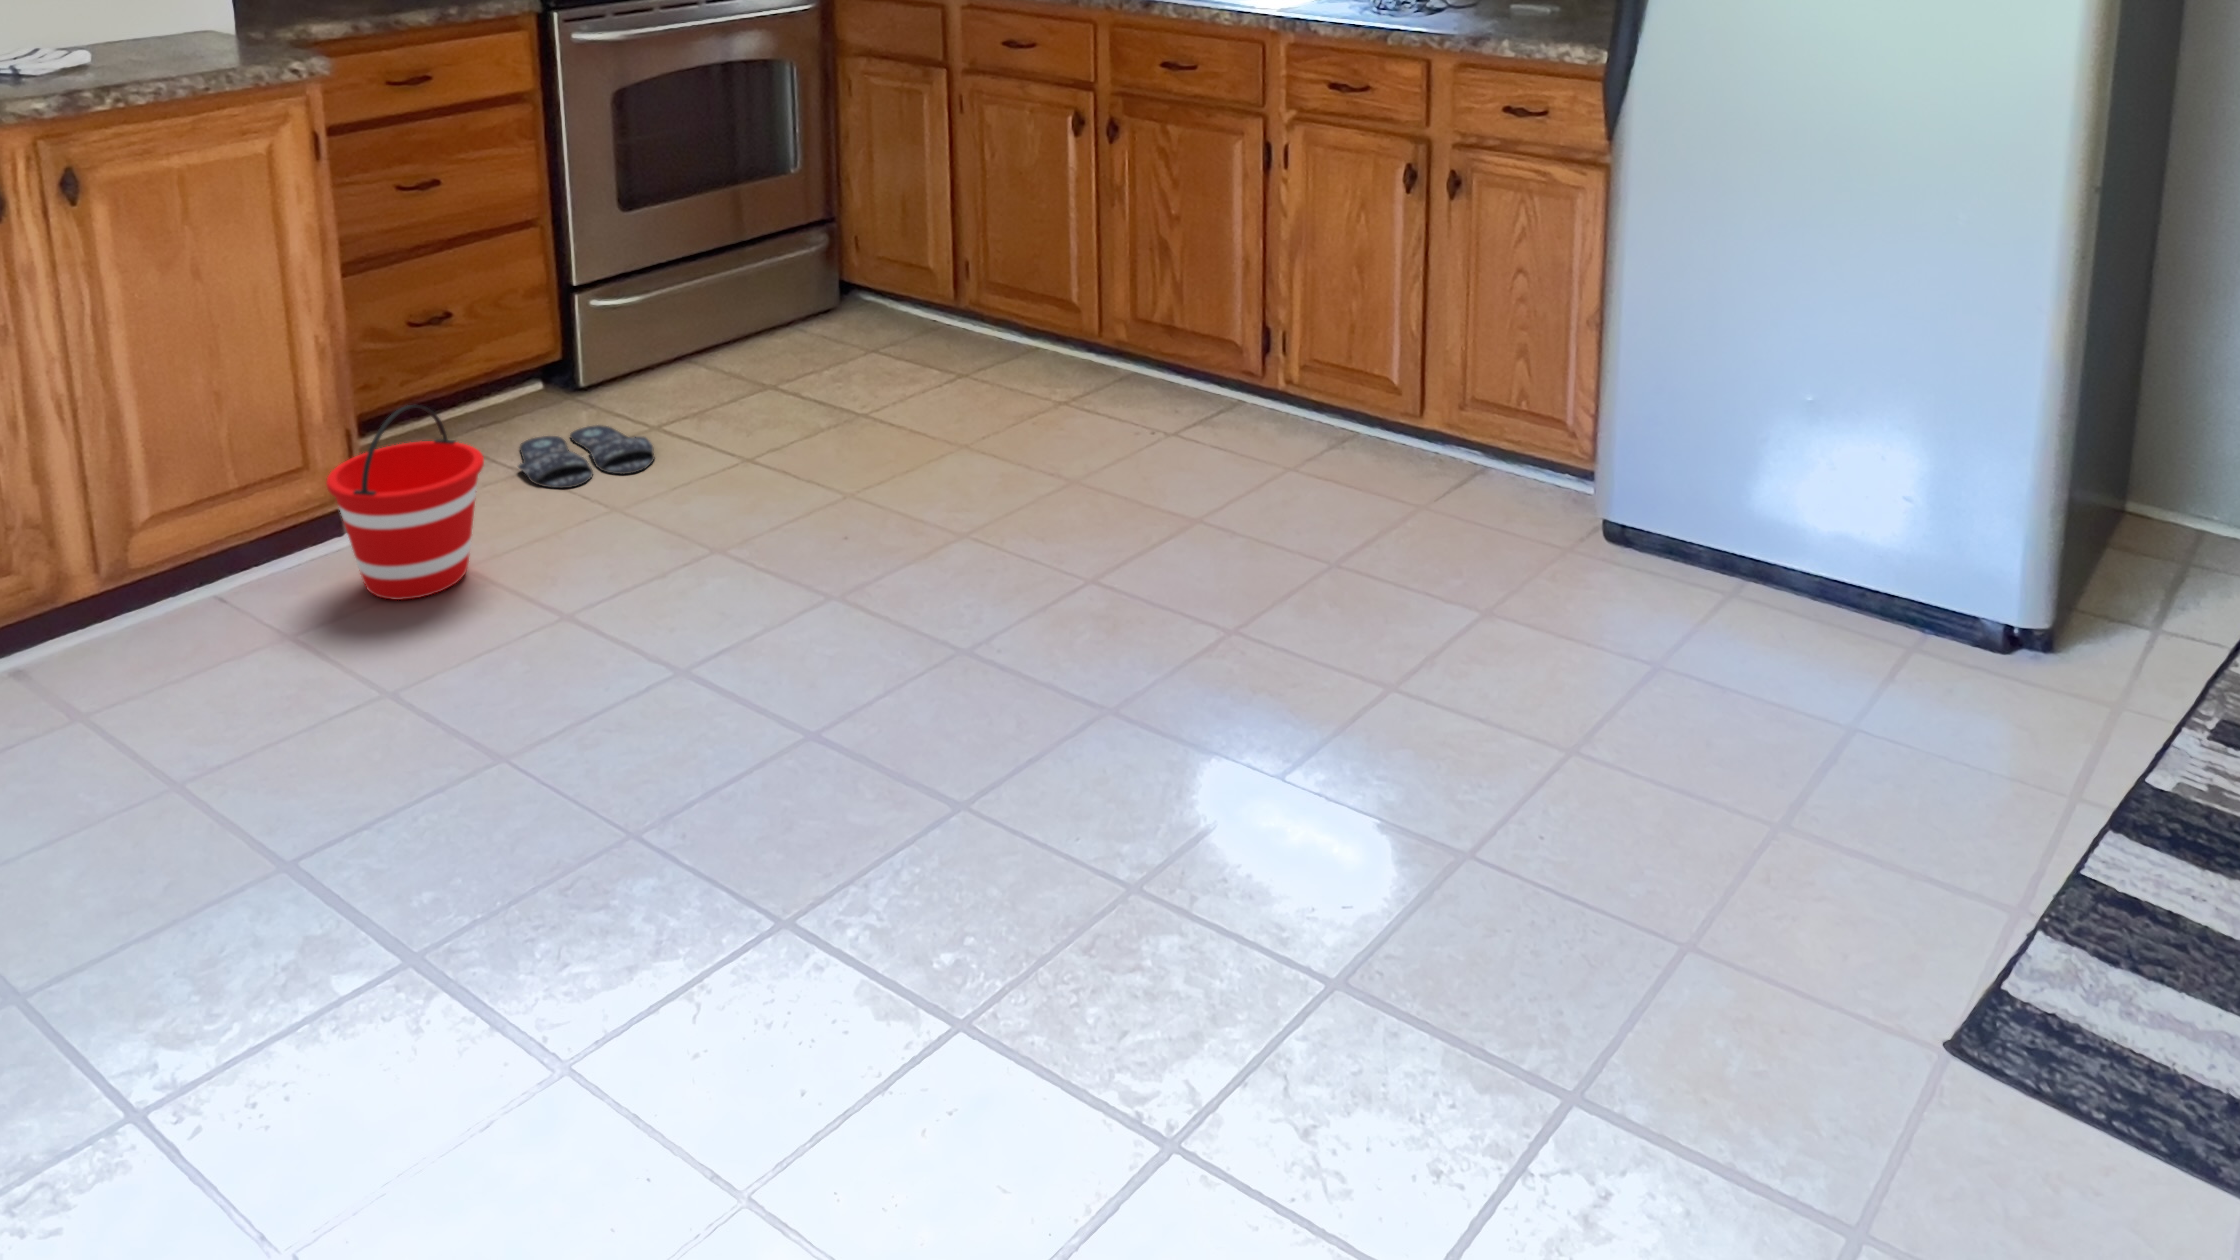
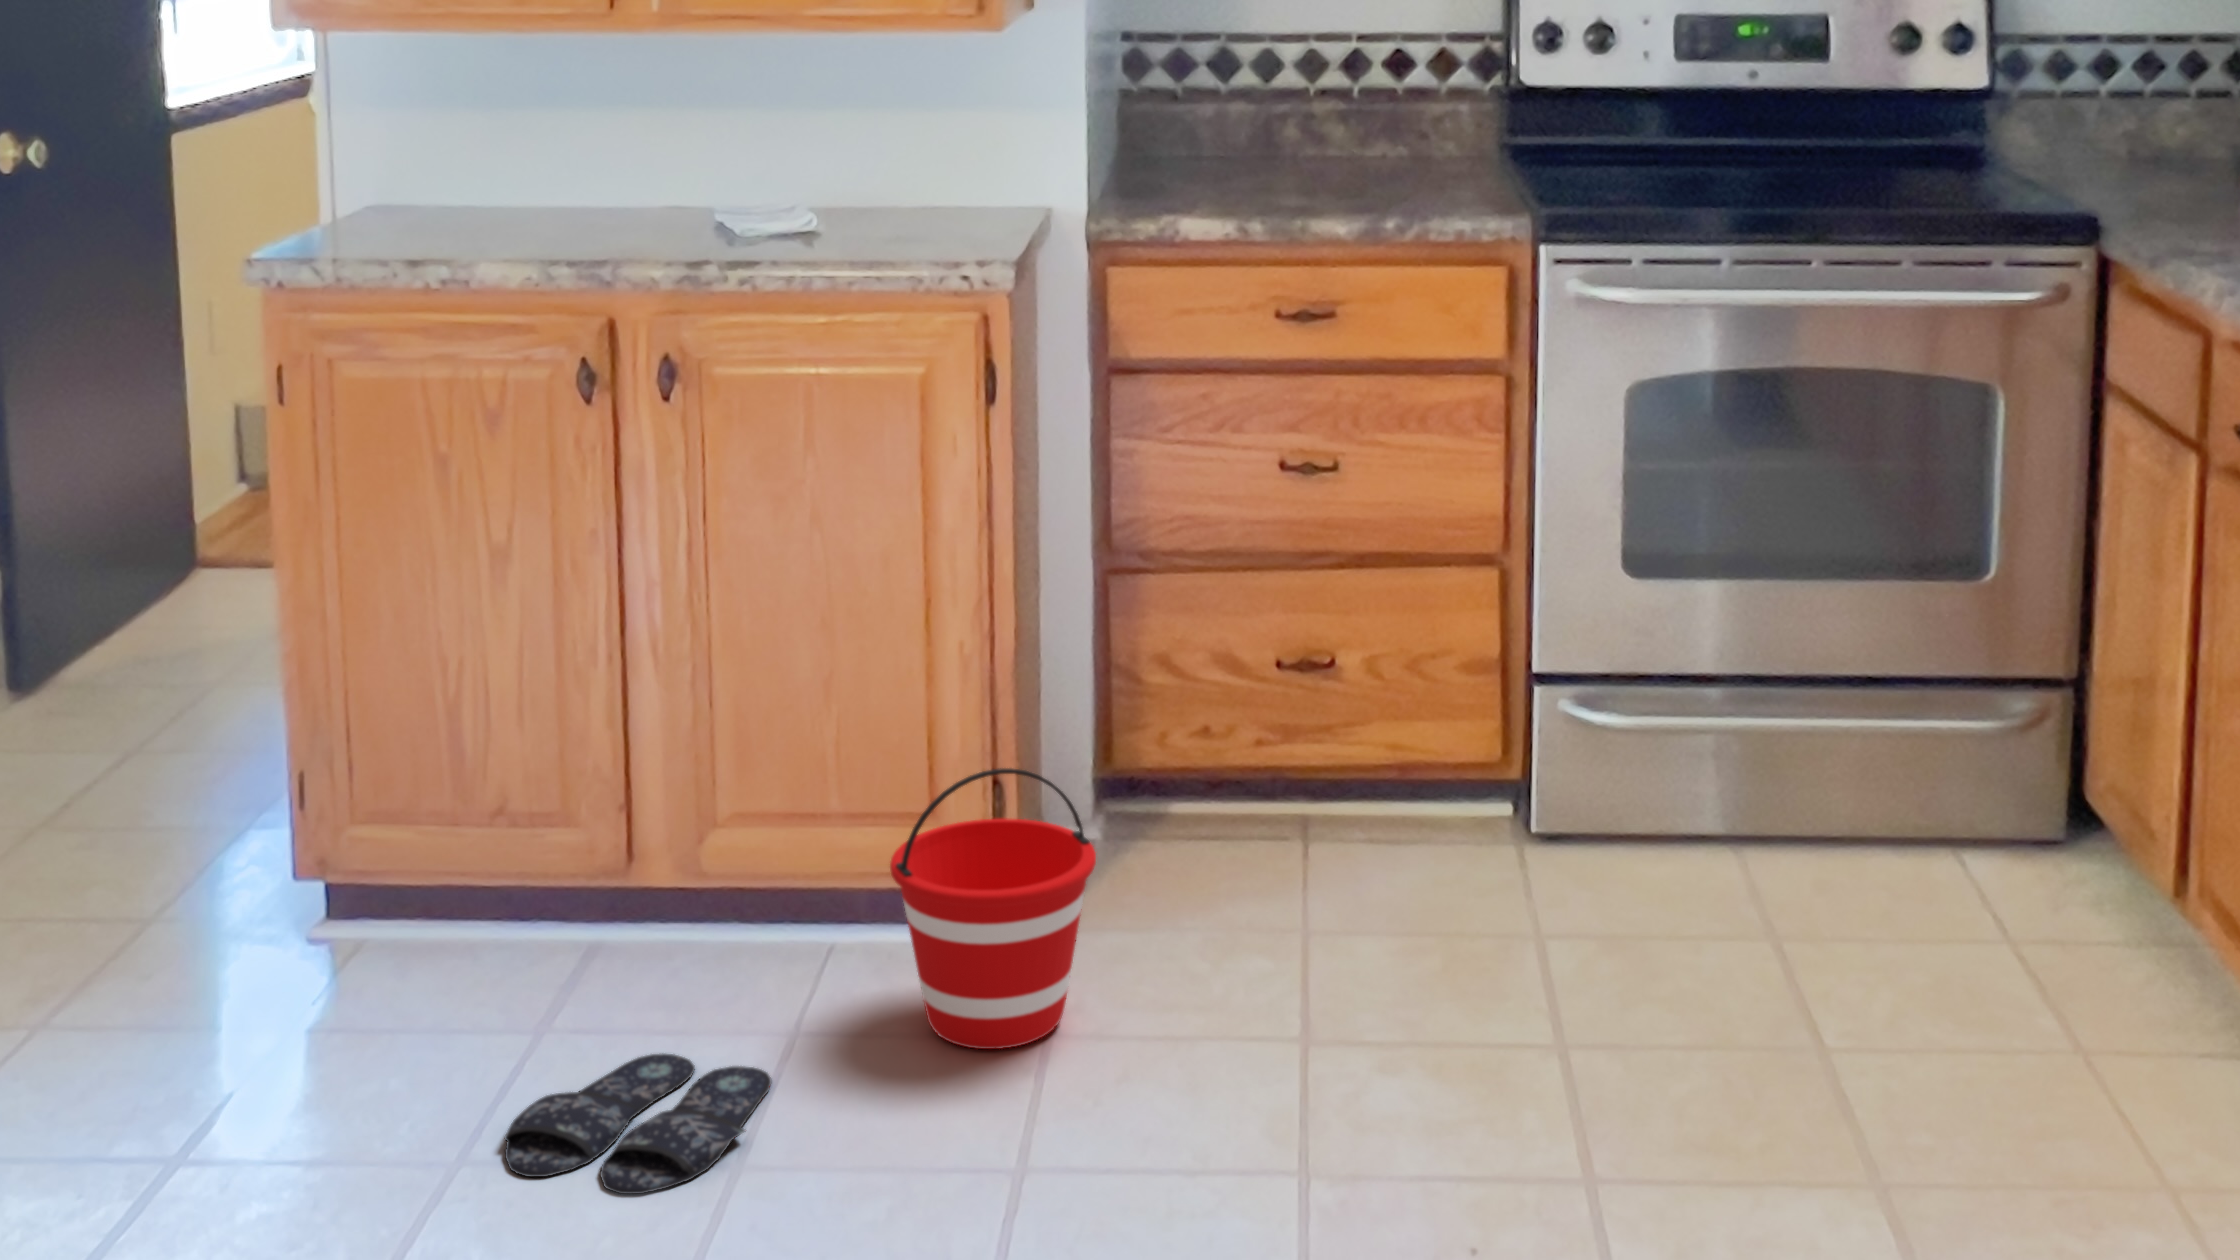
slippers: present [518,425,654,488] -> present [505,1053,771,1194]

